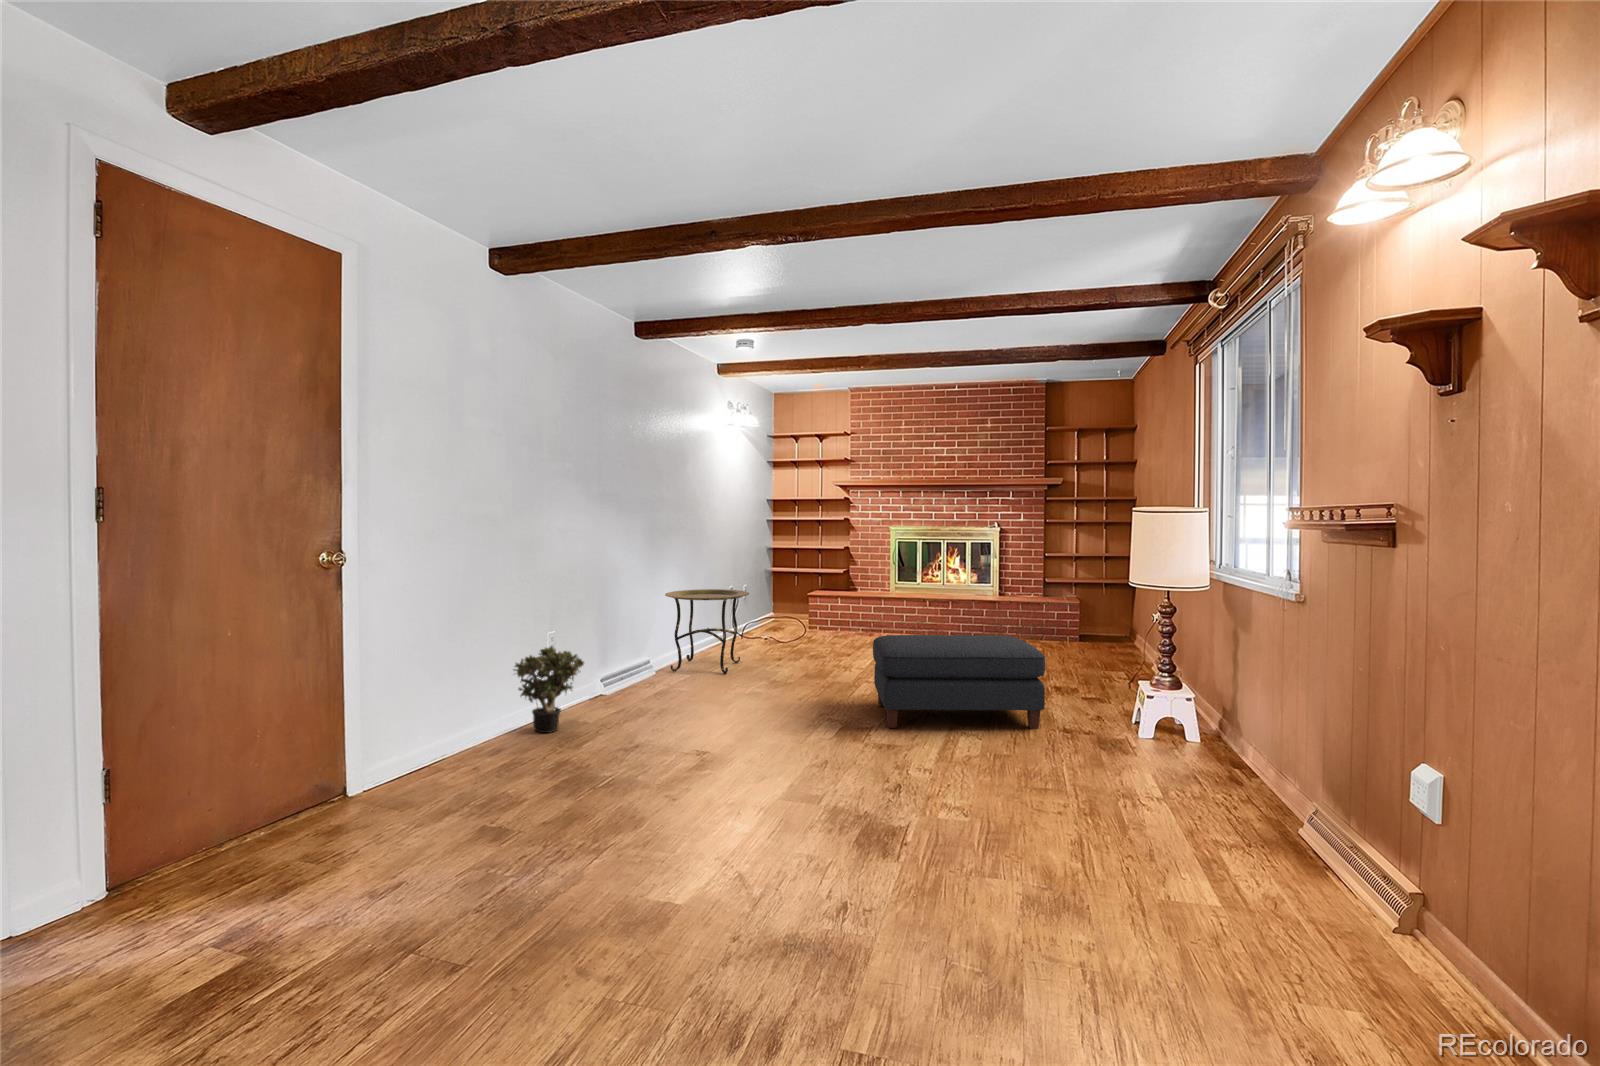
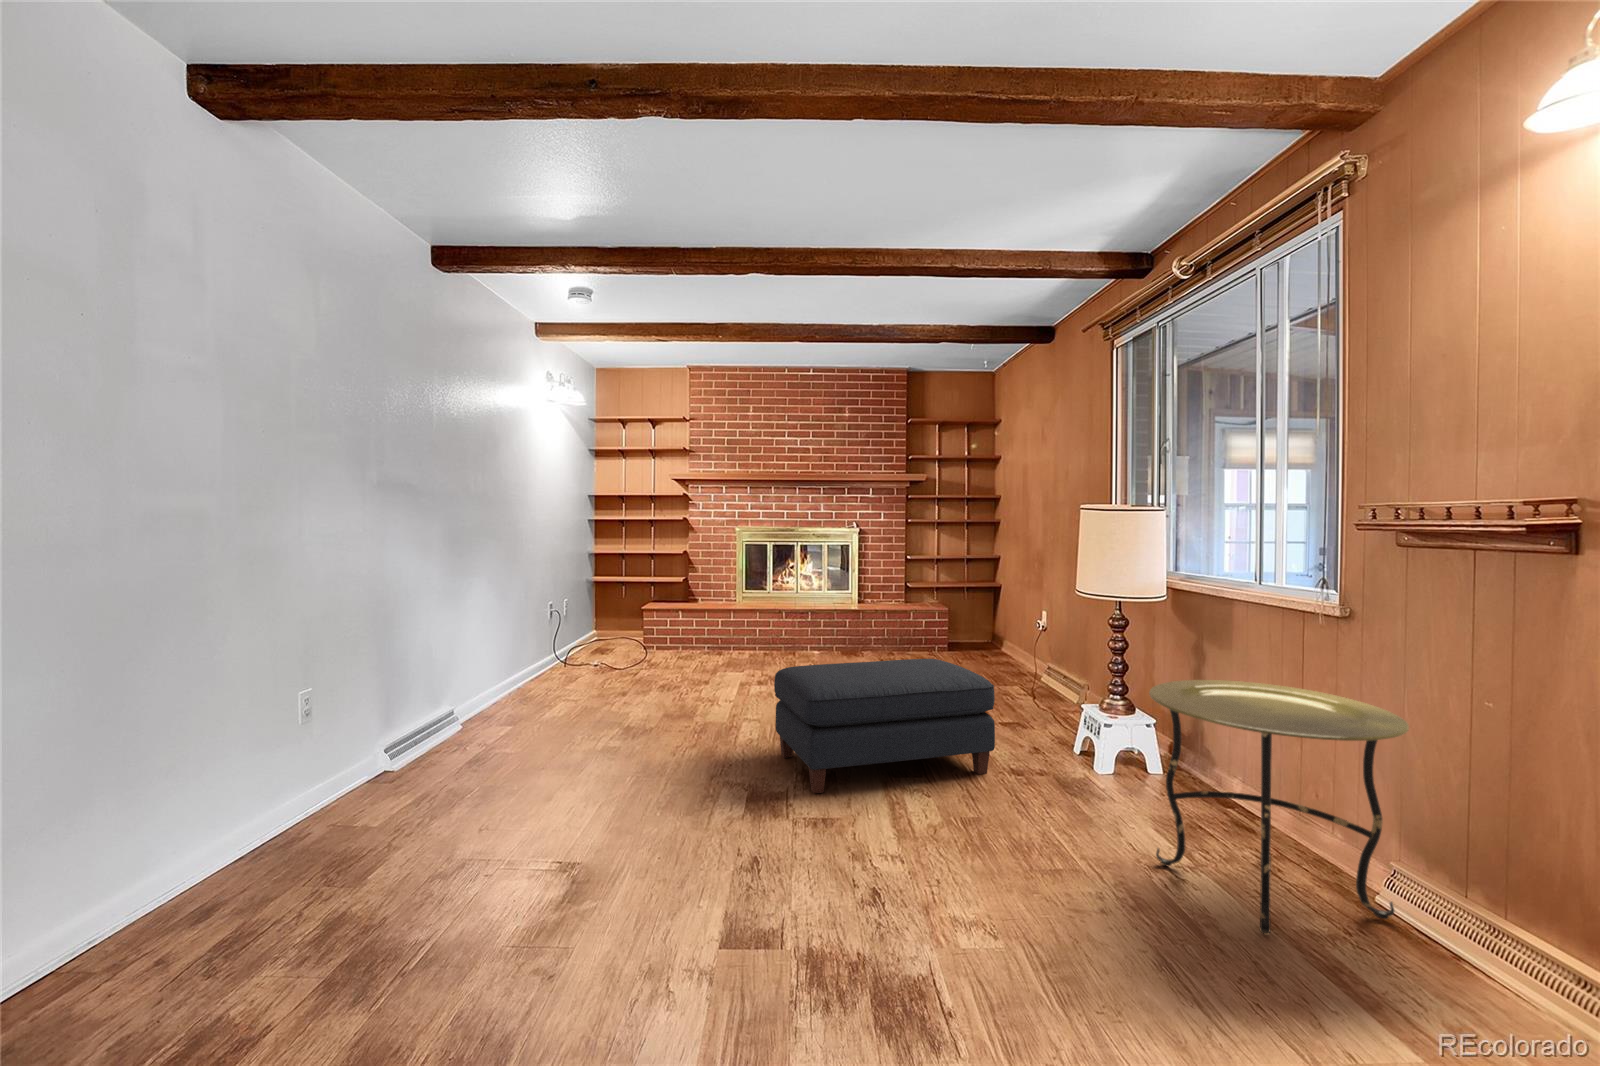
side table: present [665,589,749,674] -> present [1149,680,1409,935]
potted plant: present [514,646,584,733] -> none [214,723,354,870]

